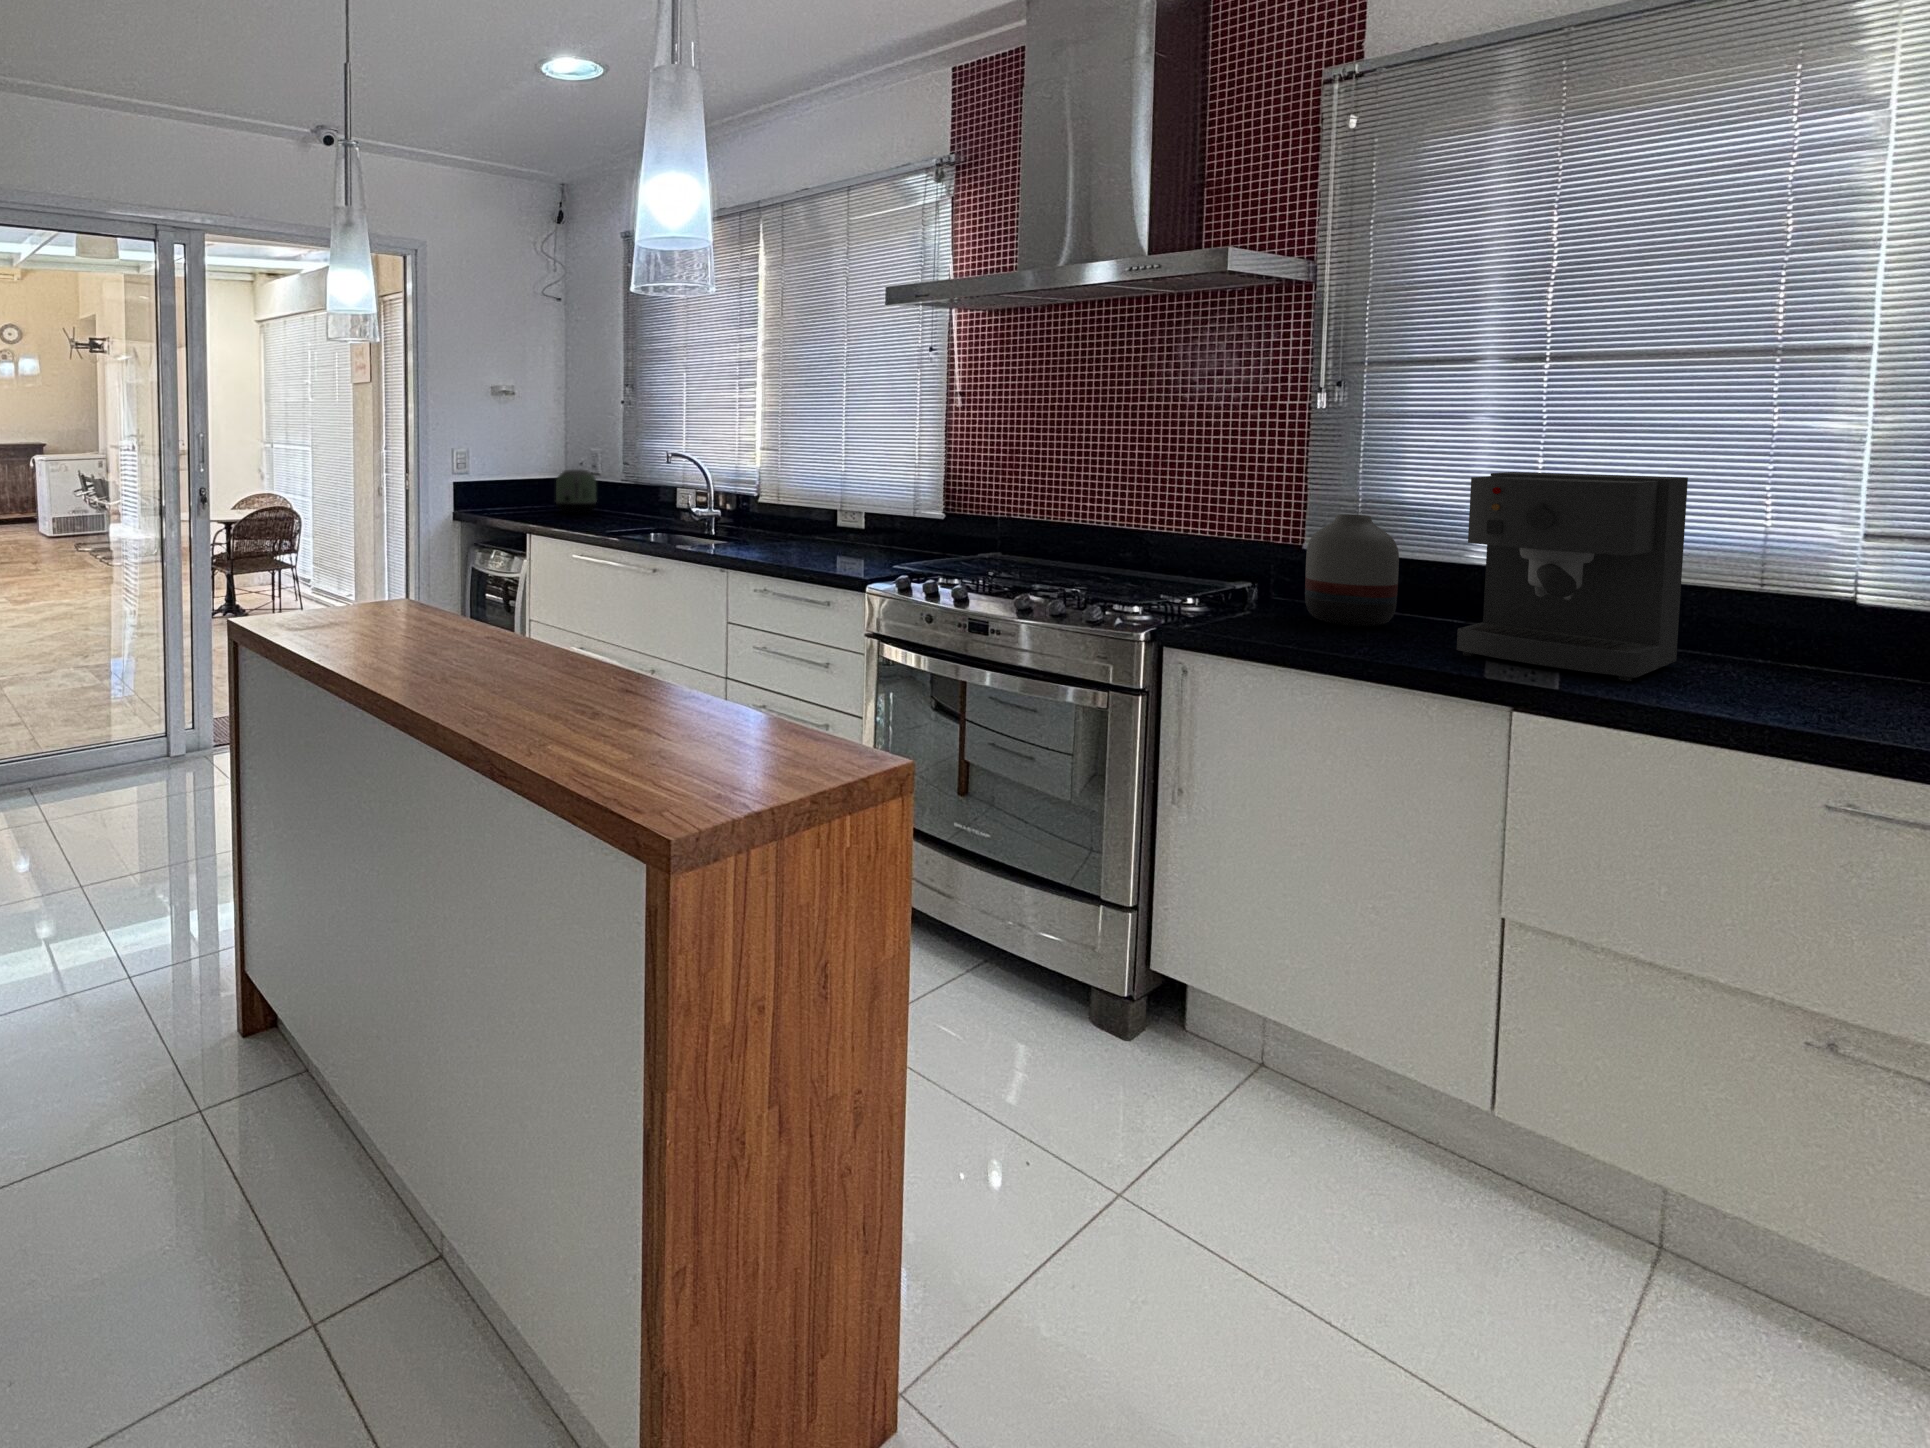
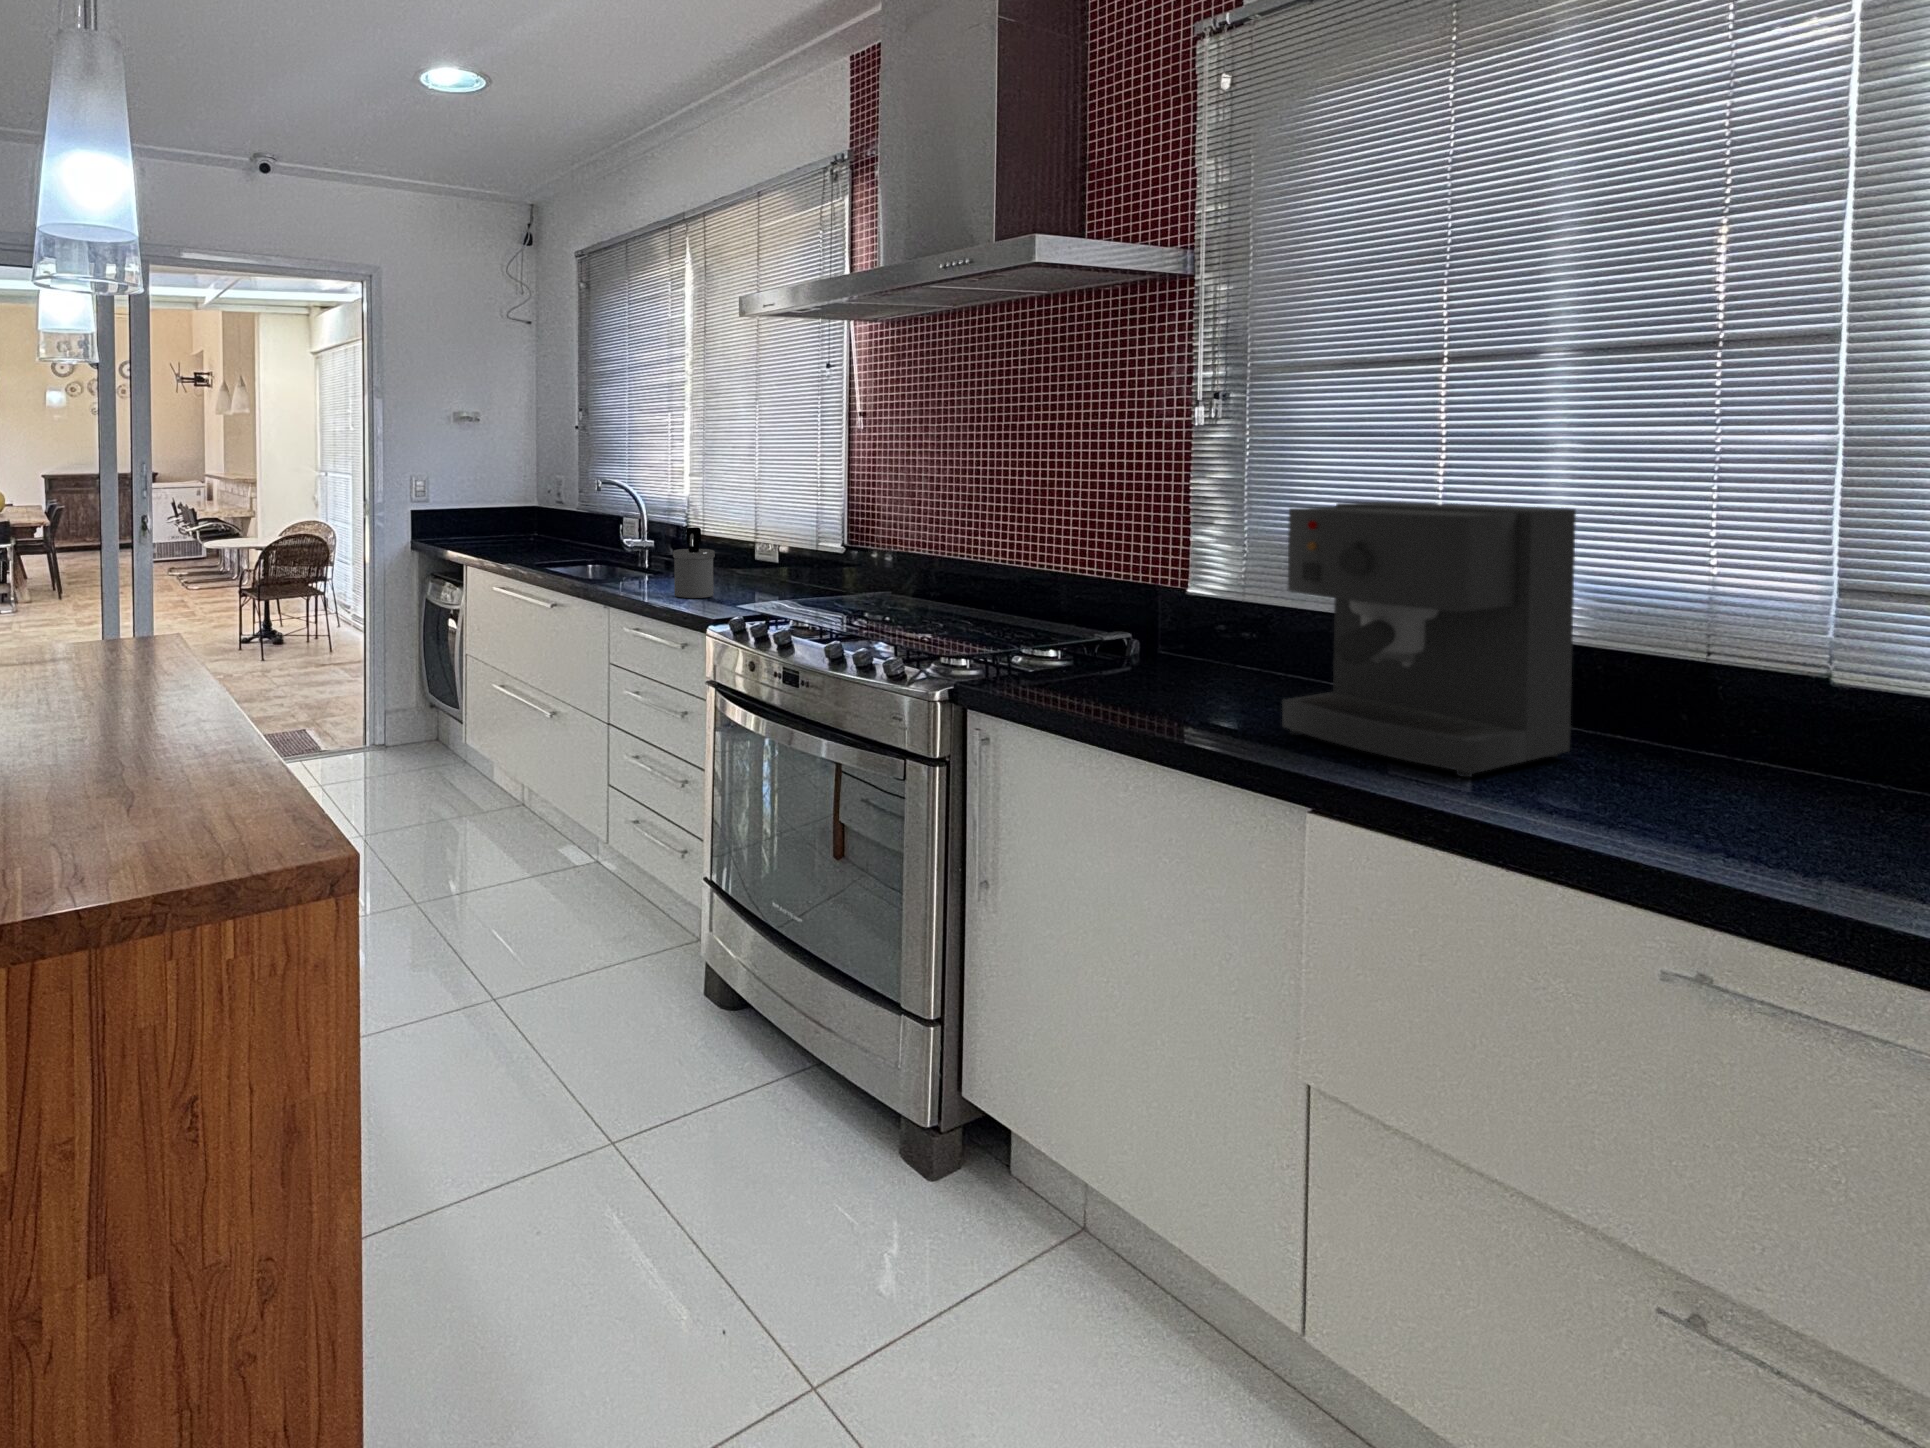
toaster: present [556,470,596,513] -> none [514,500,560,545]
soap dispenser: none [793,495,831,559] -> present [673,527,715,598]
vase: present [1305,514,1399,626] -> none [1156,553,1262,691]

